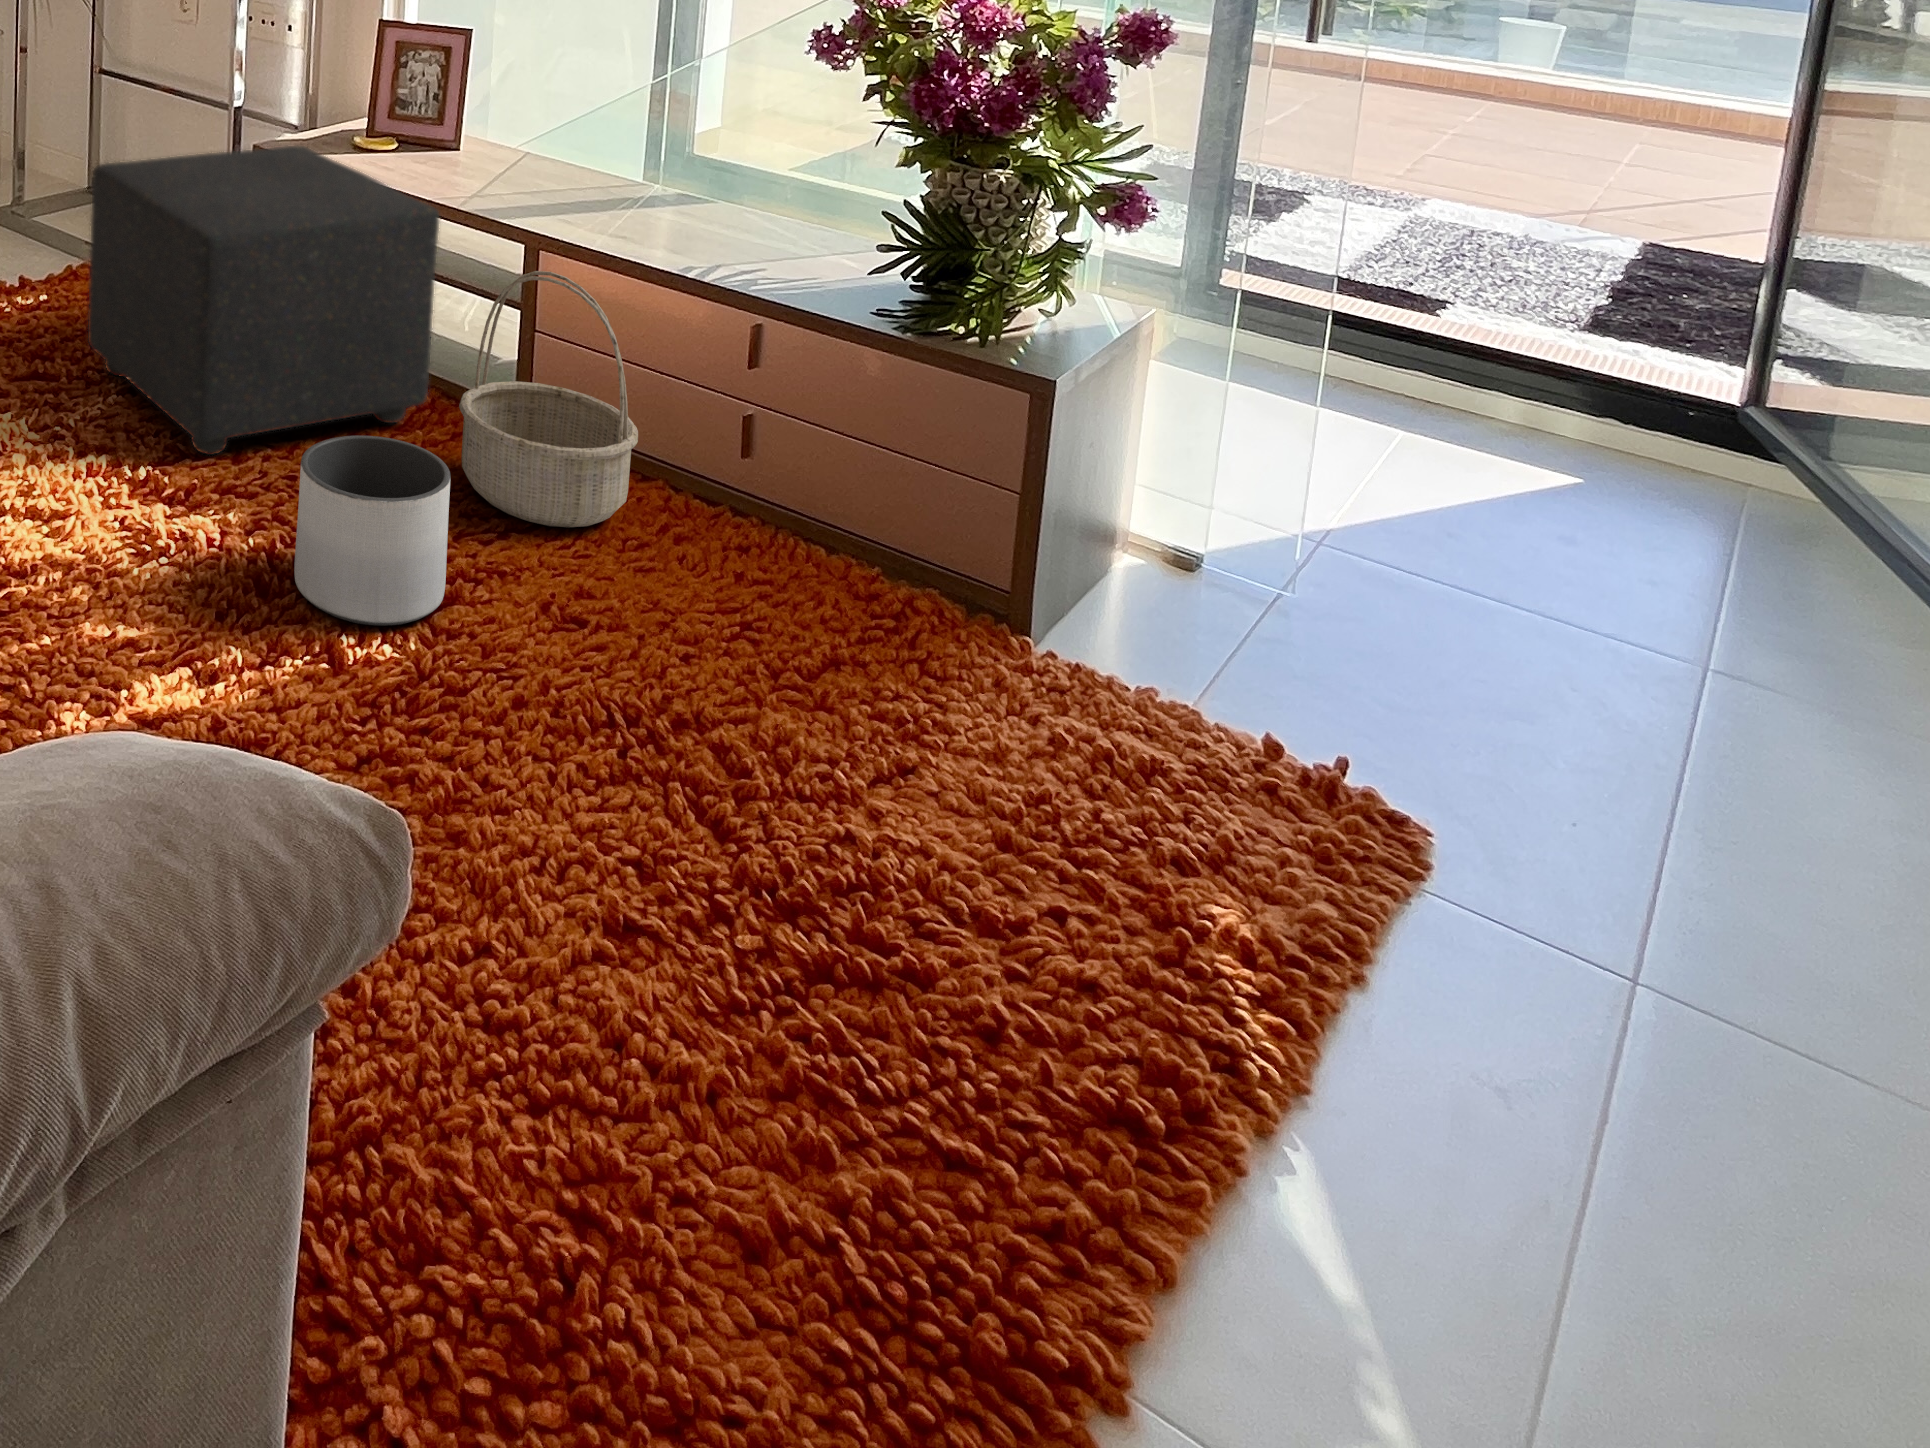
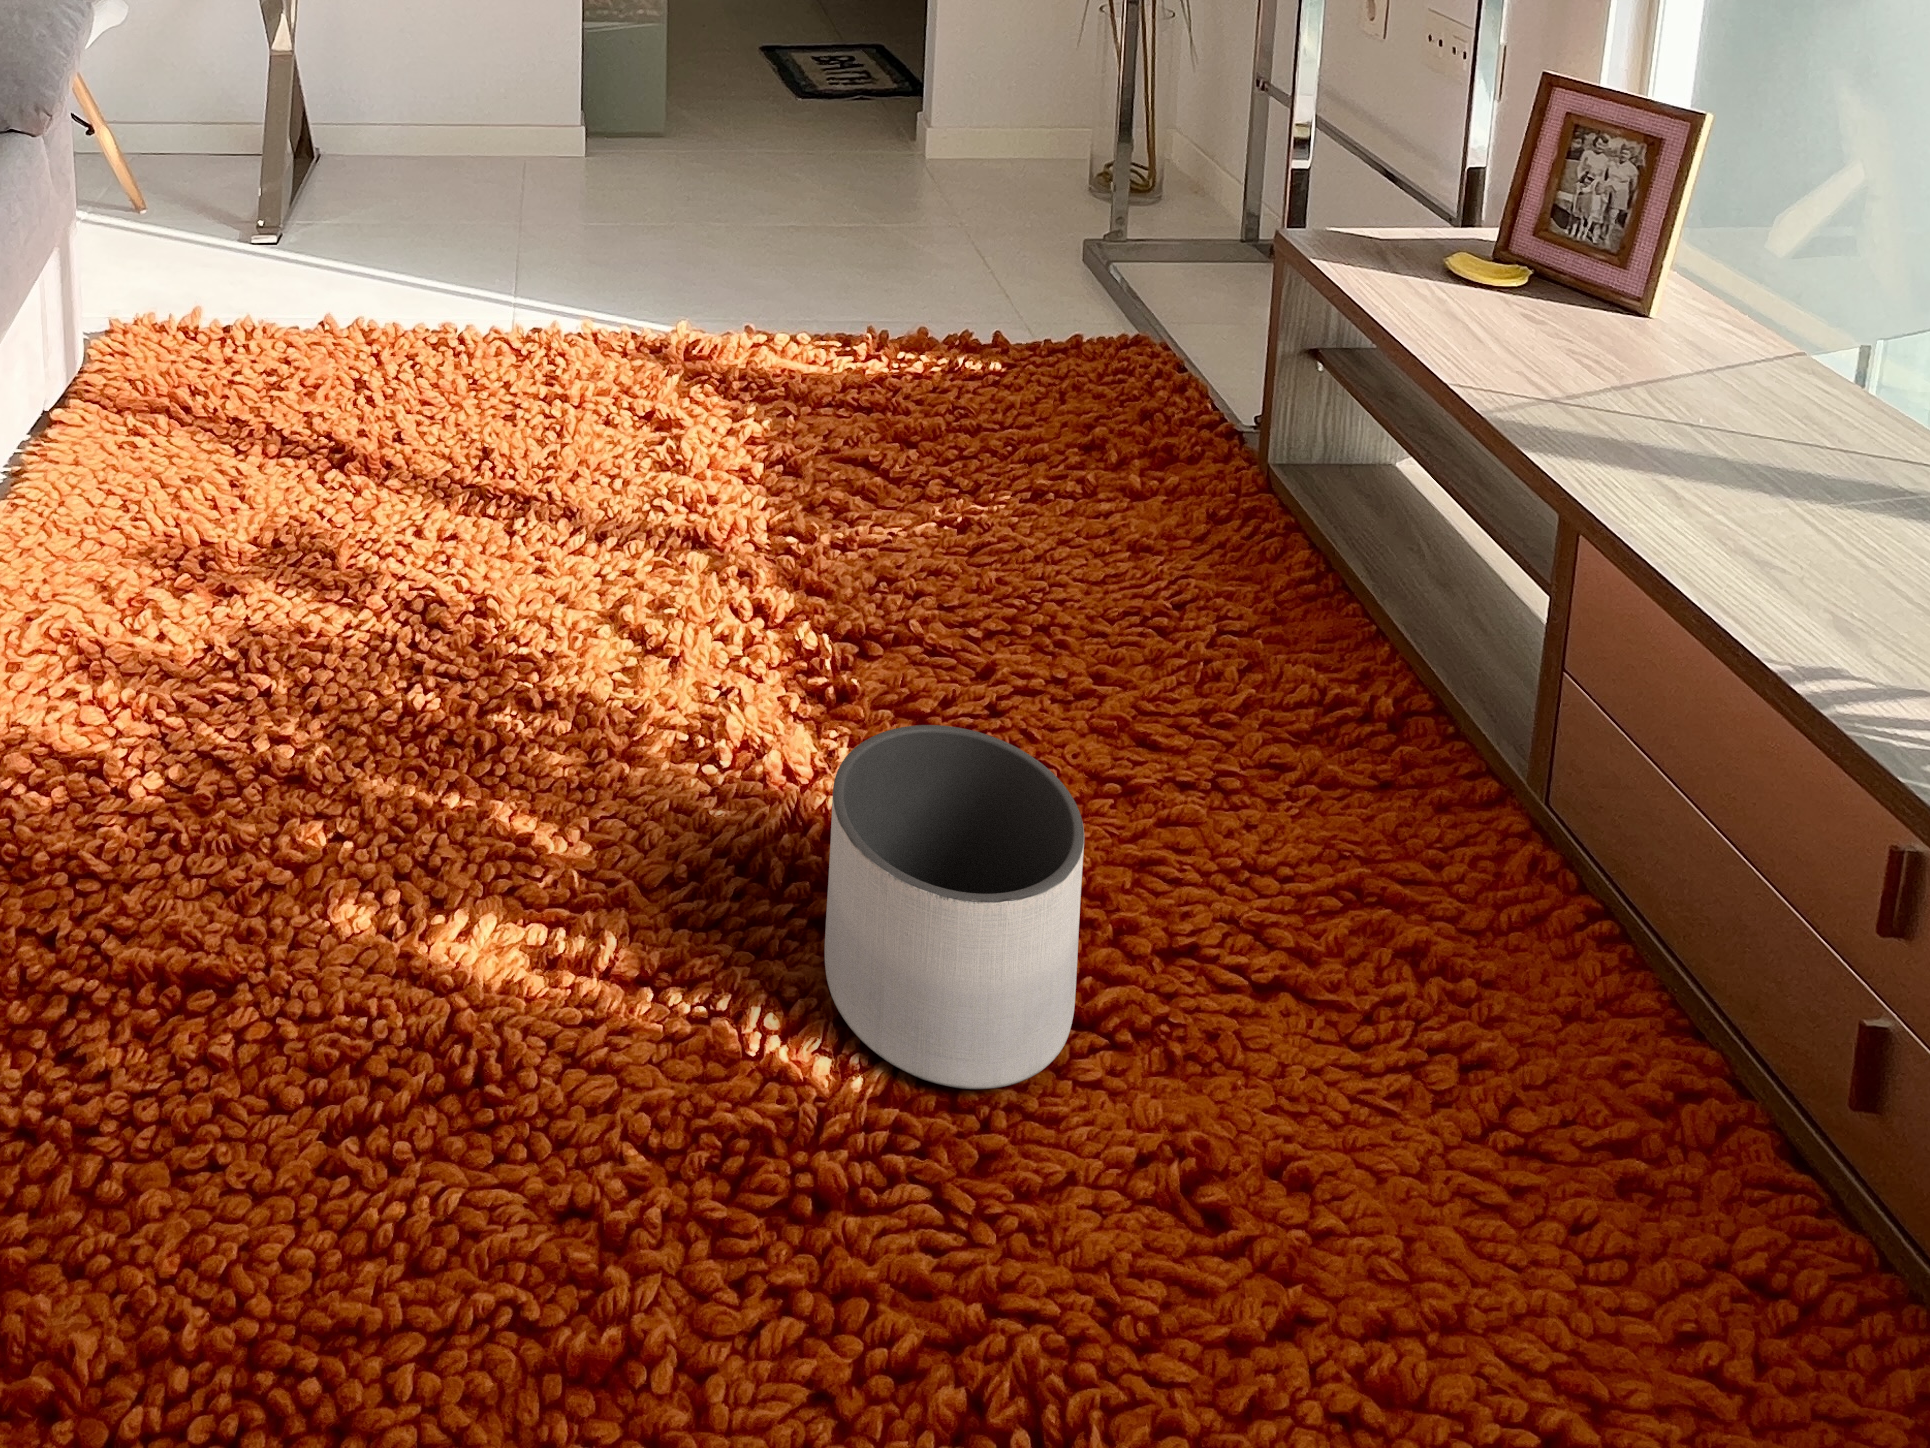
ottoman: present [88,146,439,455] -> none [933,211,1411,726]
basket: present [459,271,638,527] -> none [1303,578,1648,1091]

